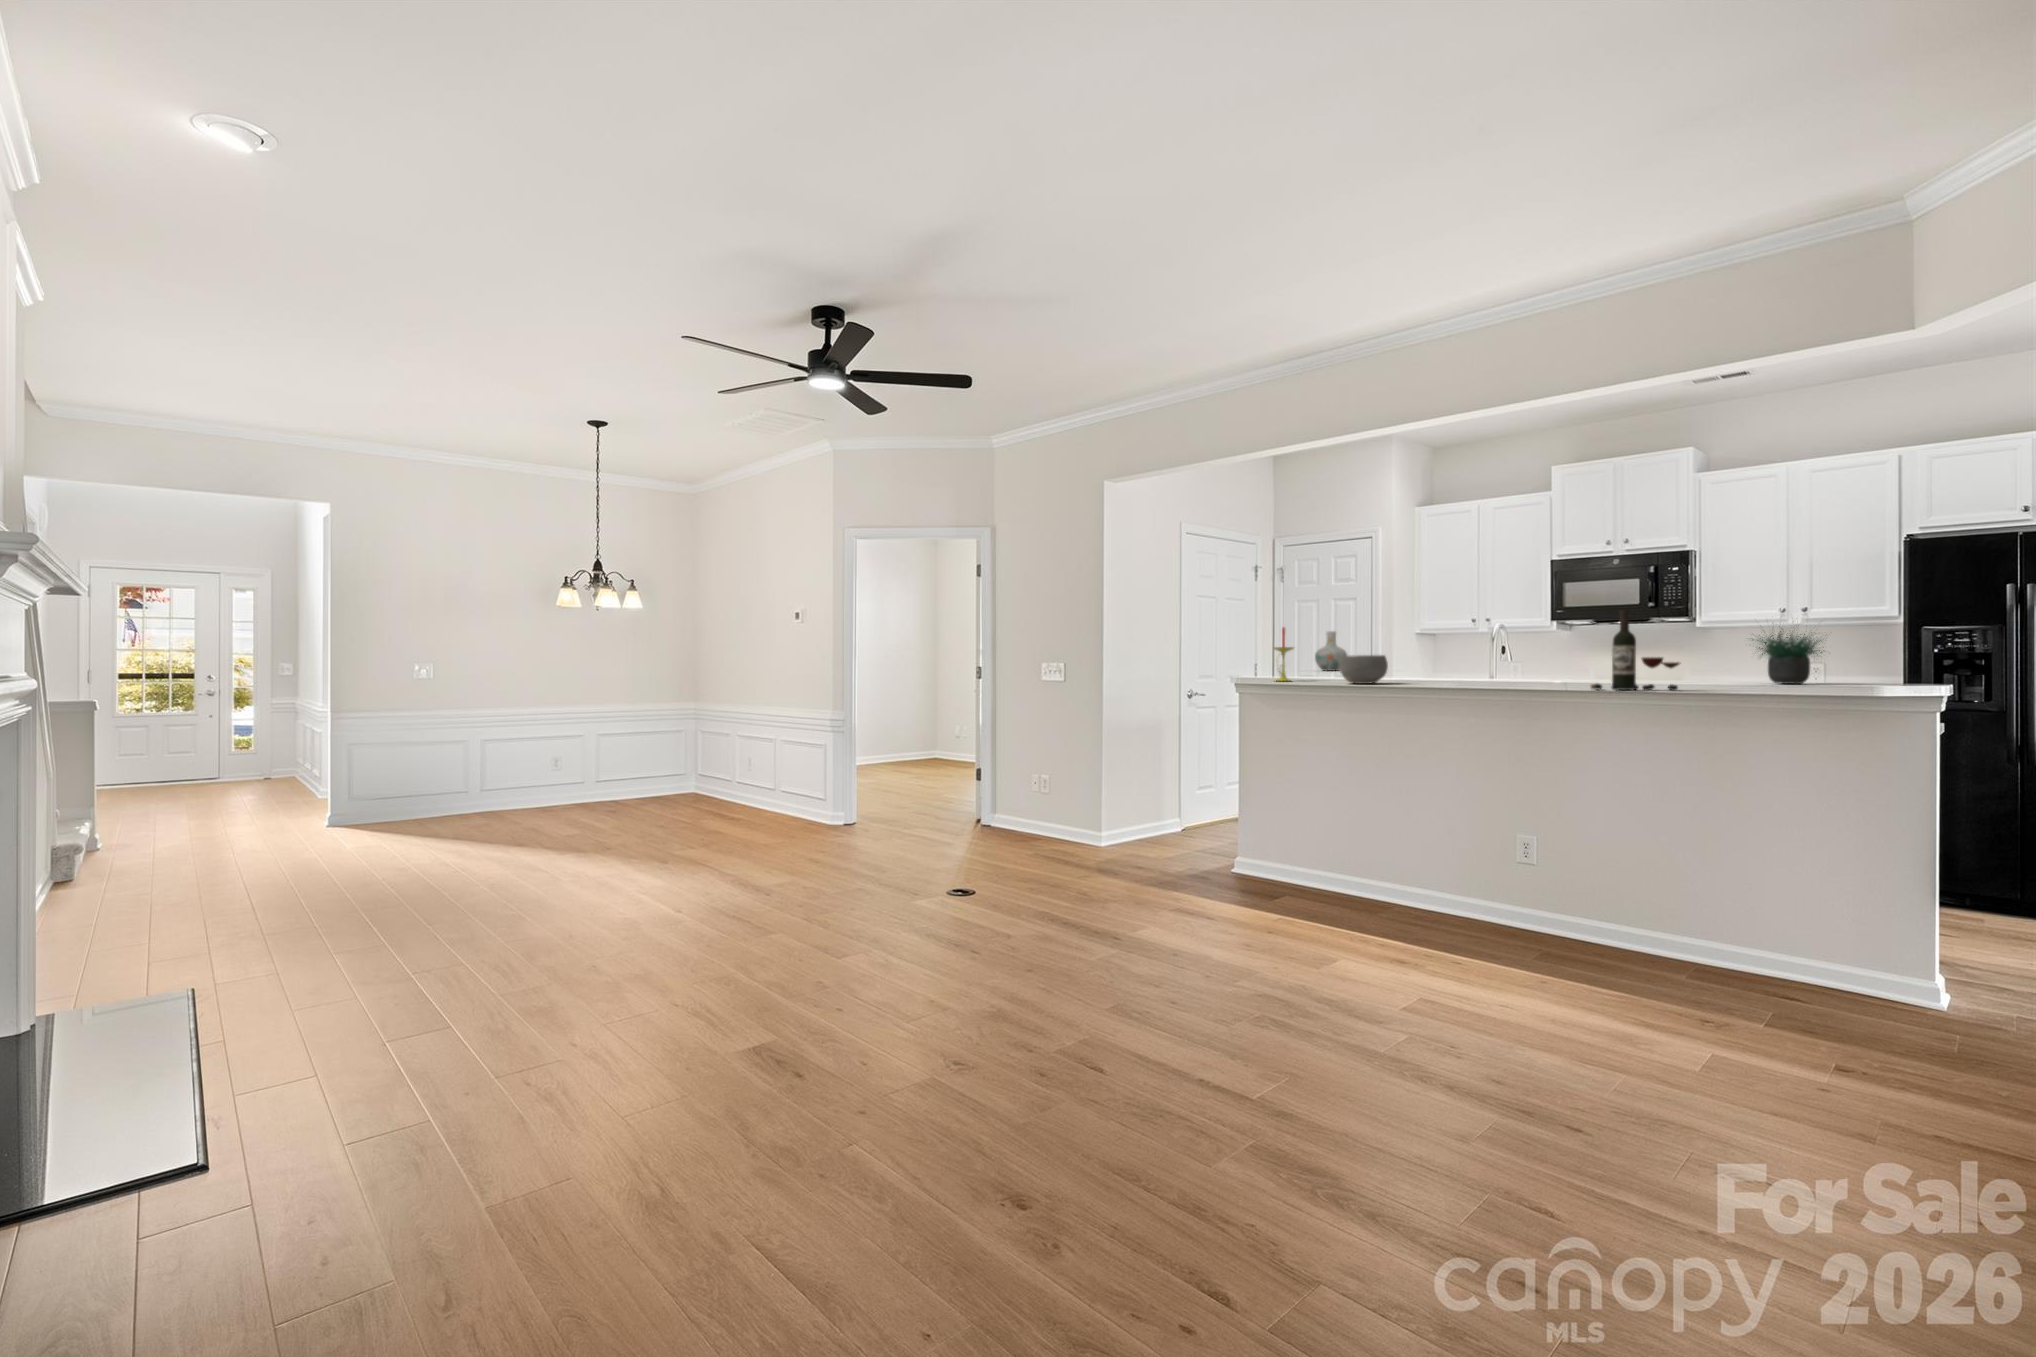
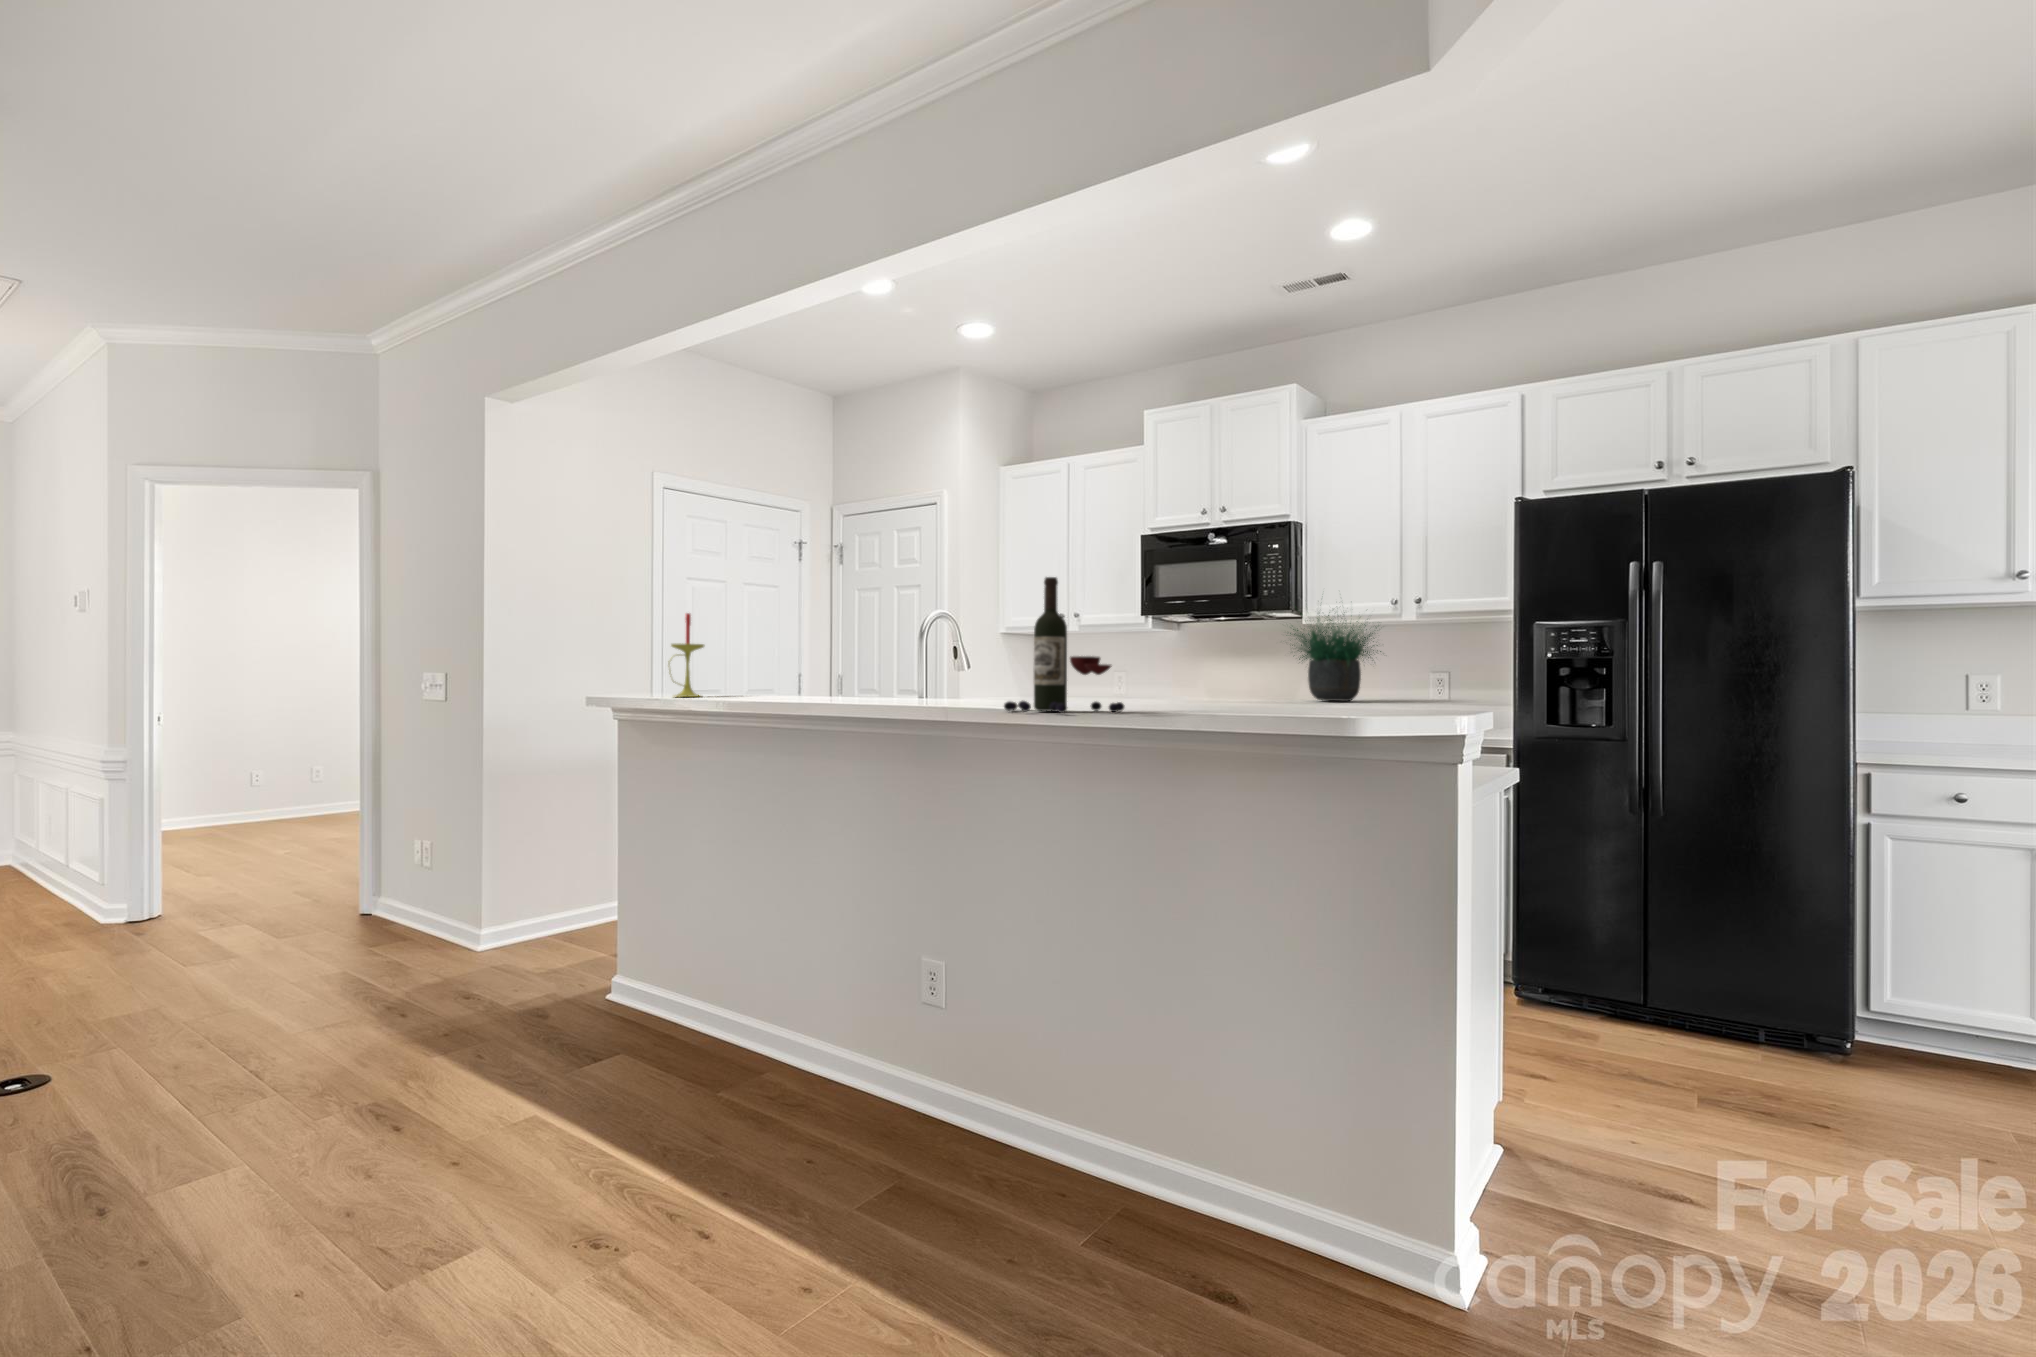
vase: present [1315,631,1347,671] -> none [871,630,913,683]
bowl: present [1339,655,1388,684] -> none [724,655,799,701]

